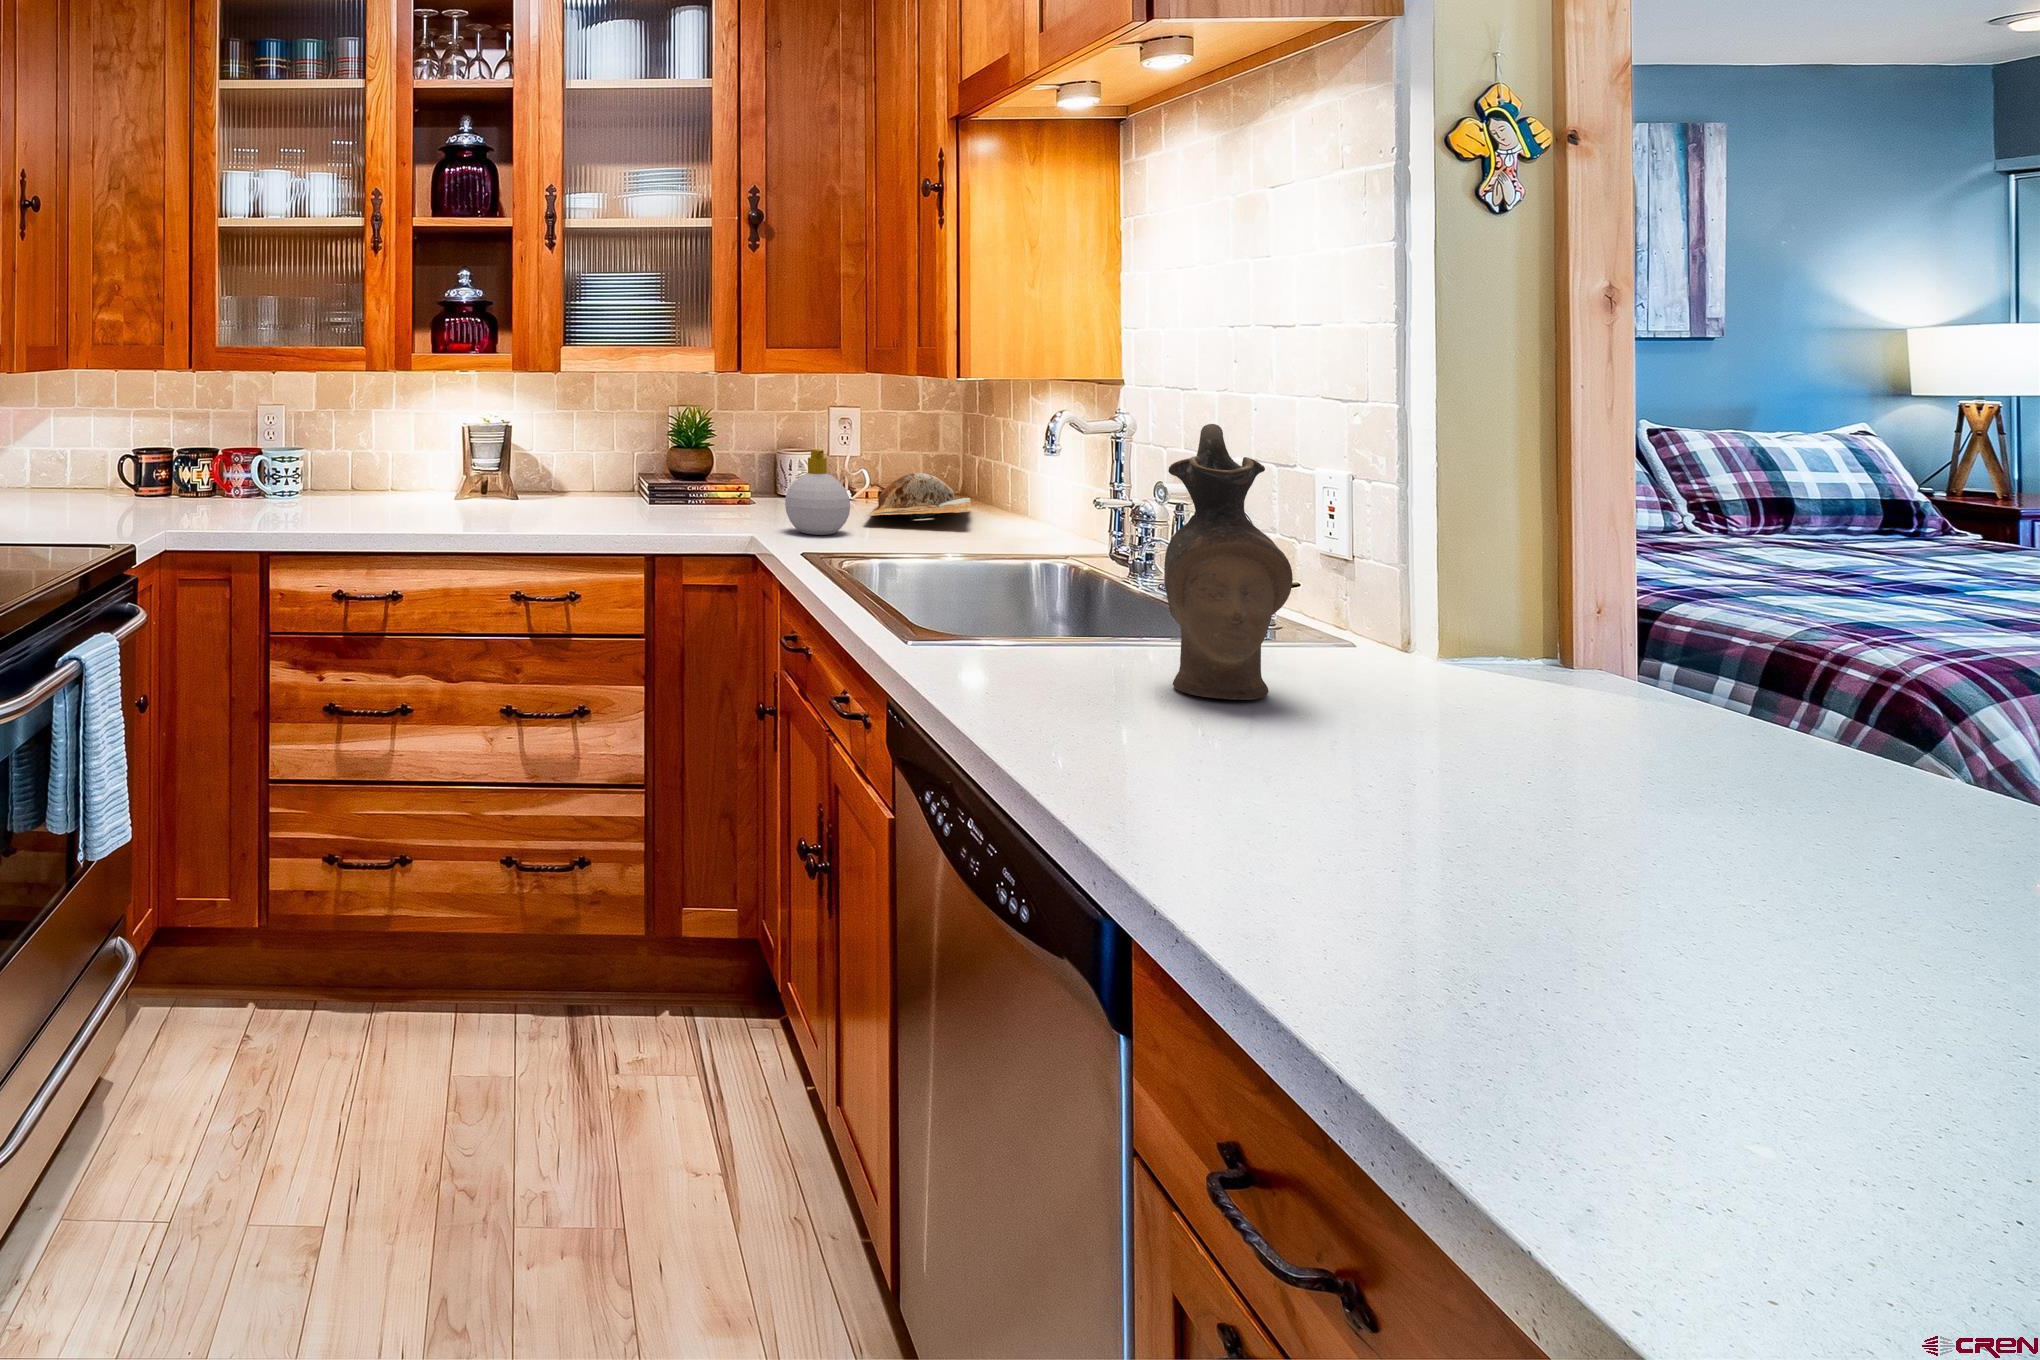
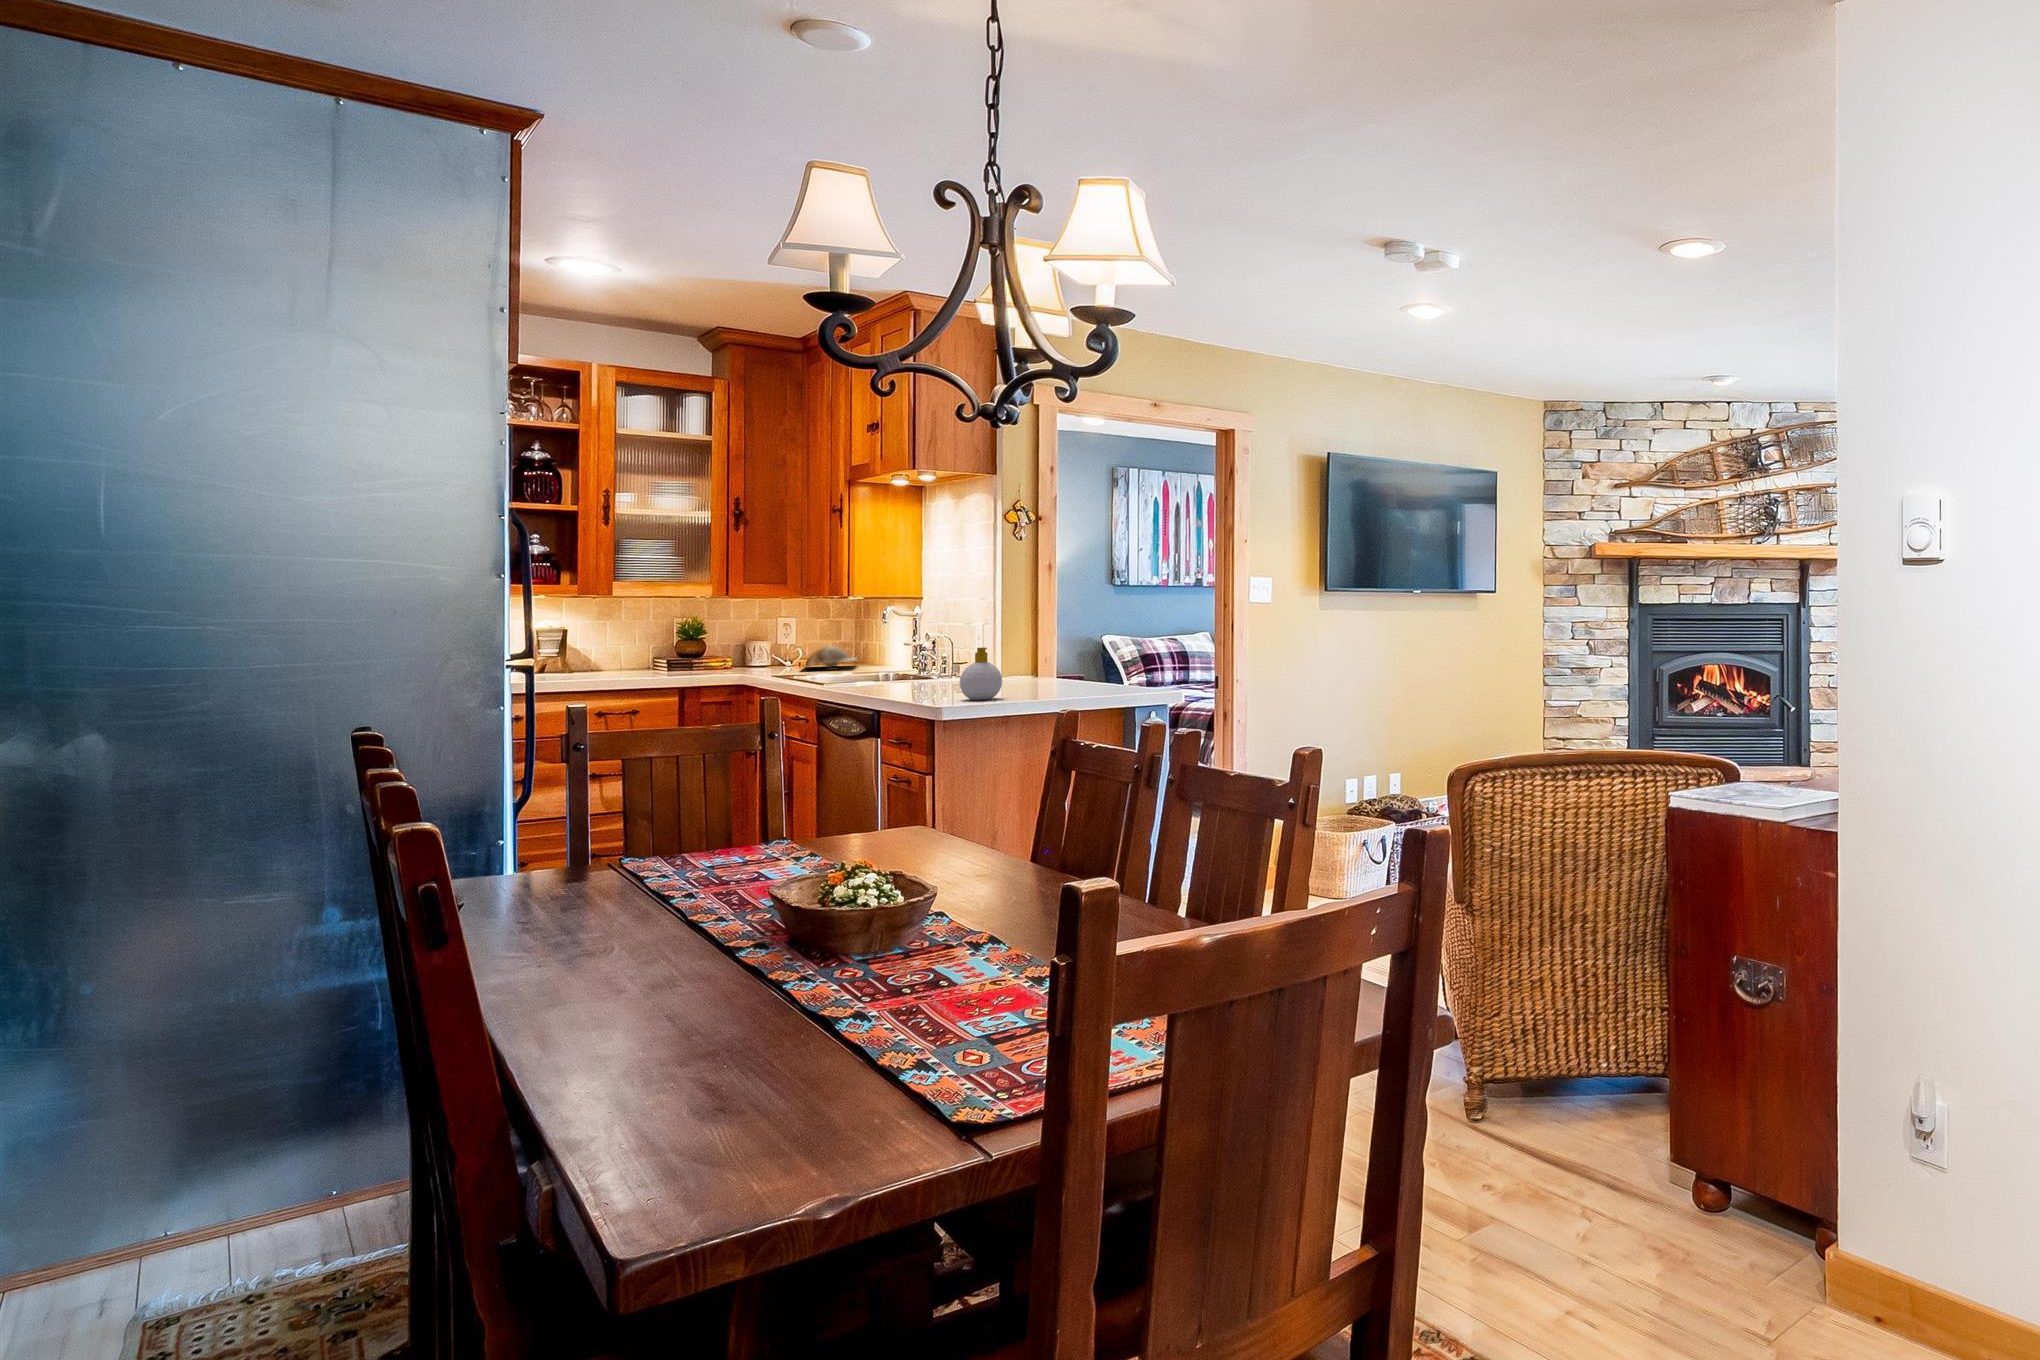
ceramic pitcher: present [1164,424,1293,700] -> none [905,605,943,689]
soap bottle: present [785,449,850,535] -> present [960,647,1002,700]

